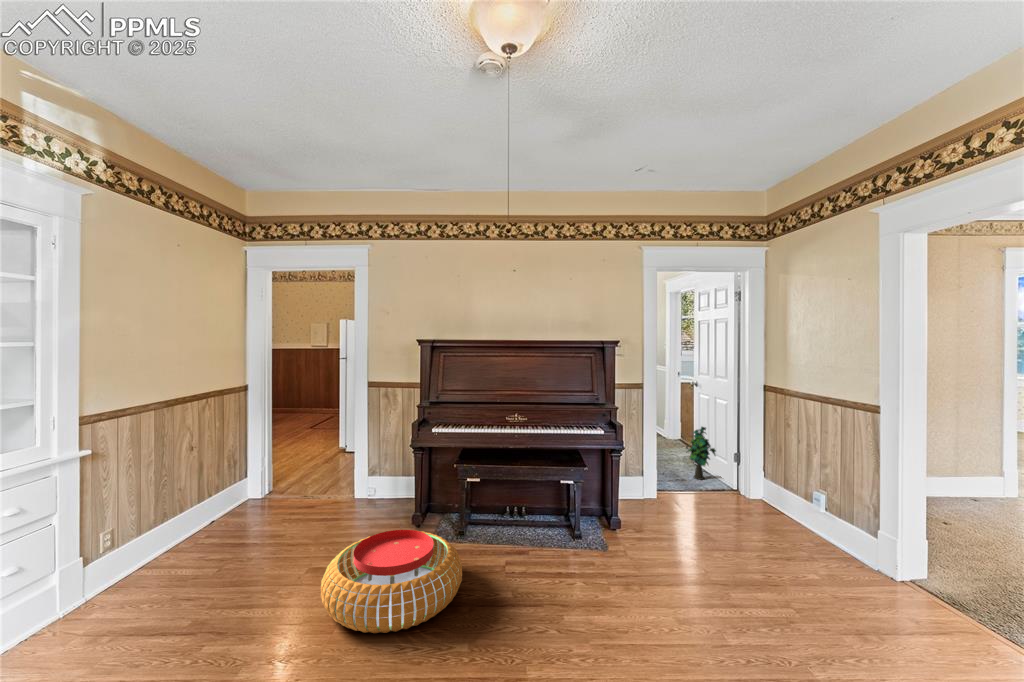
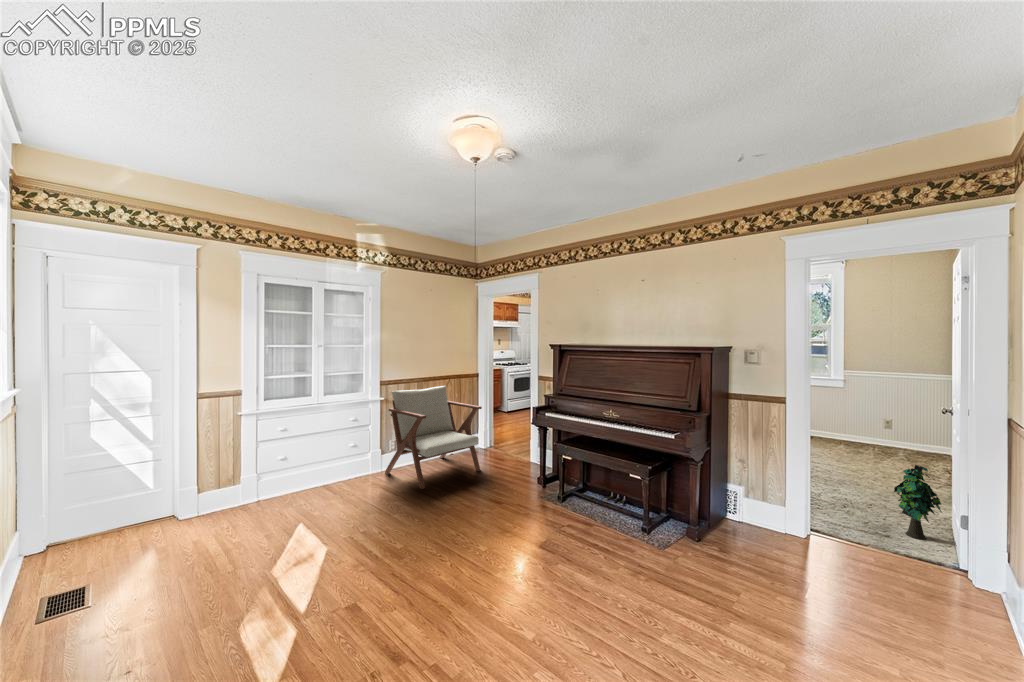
lounge chair: none [99,410,301,595] -> present [385,386,482,489]
pouf: present [321,530,462,633] -> none [437,476,529,537]

